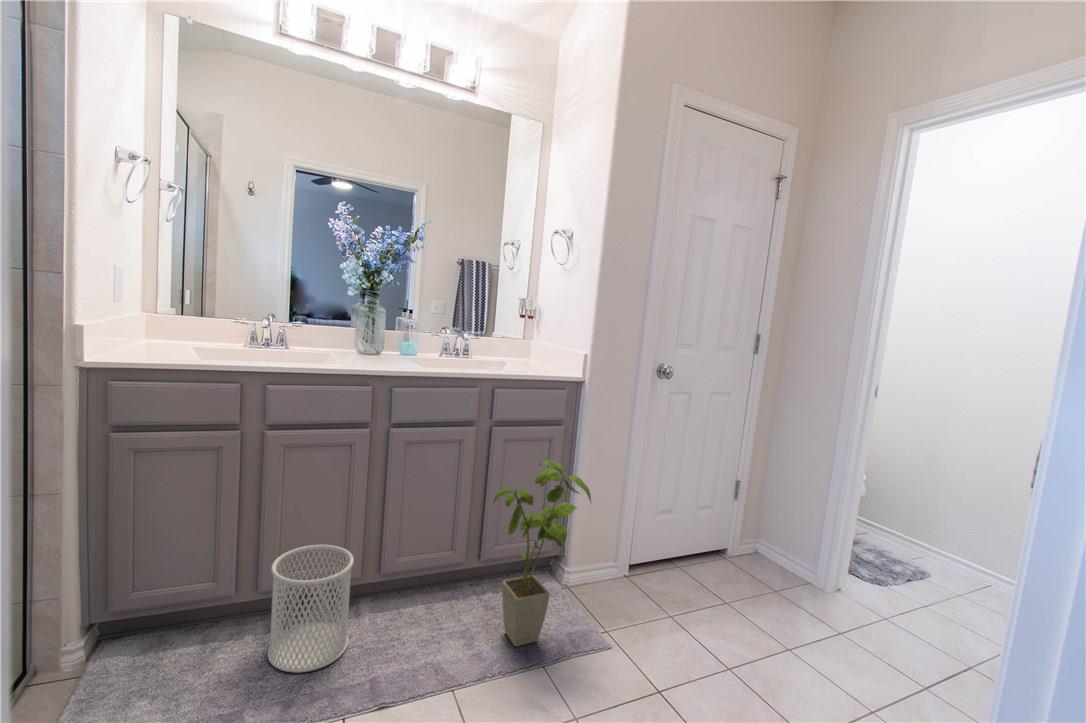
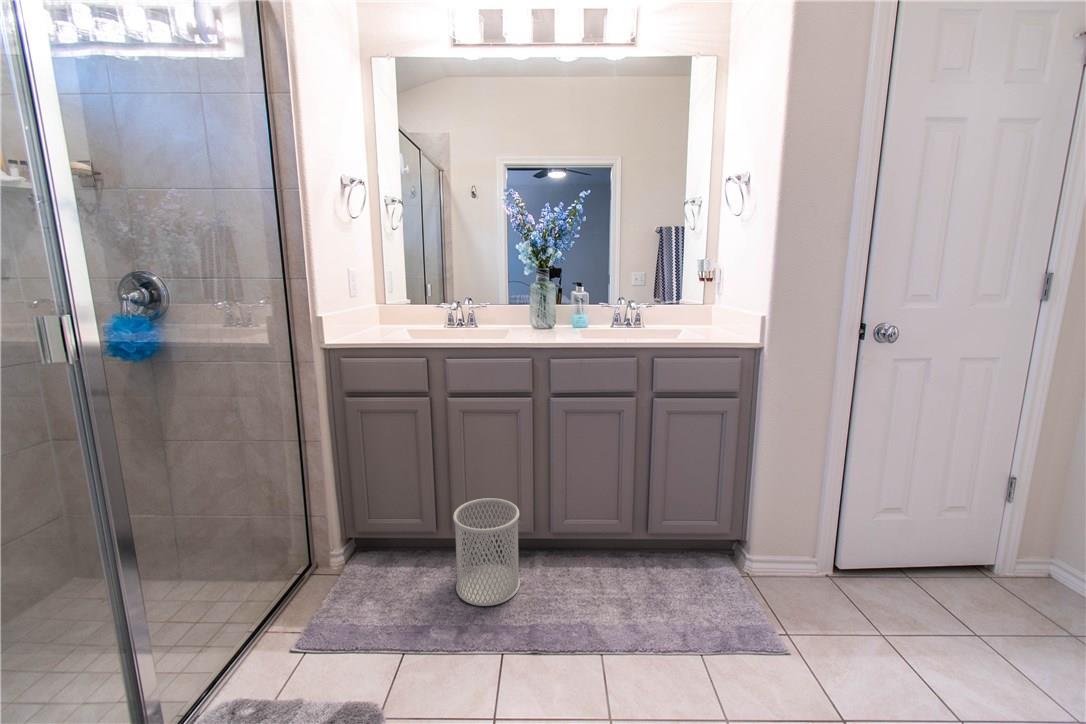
house plant: present [493,461,591,646] -> none [646,436,753,627]

